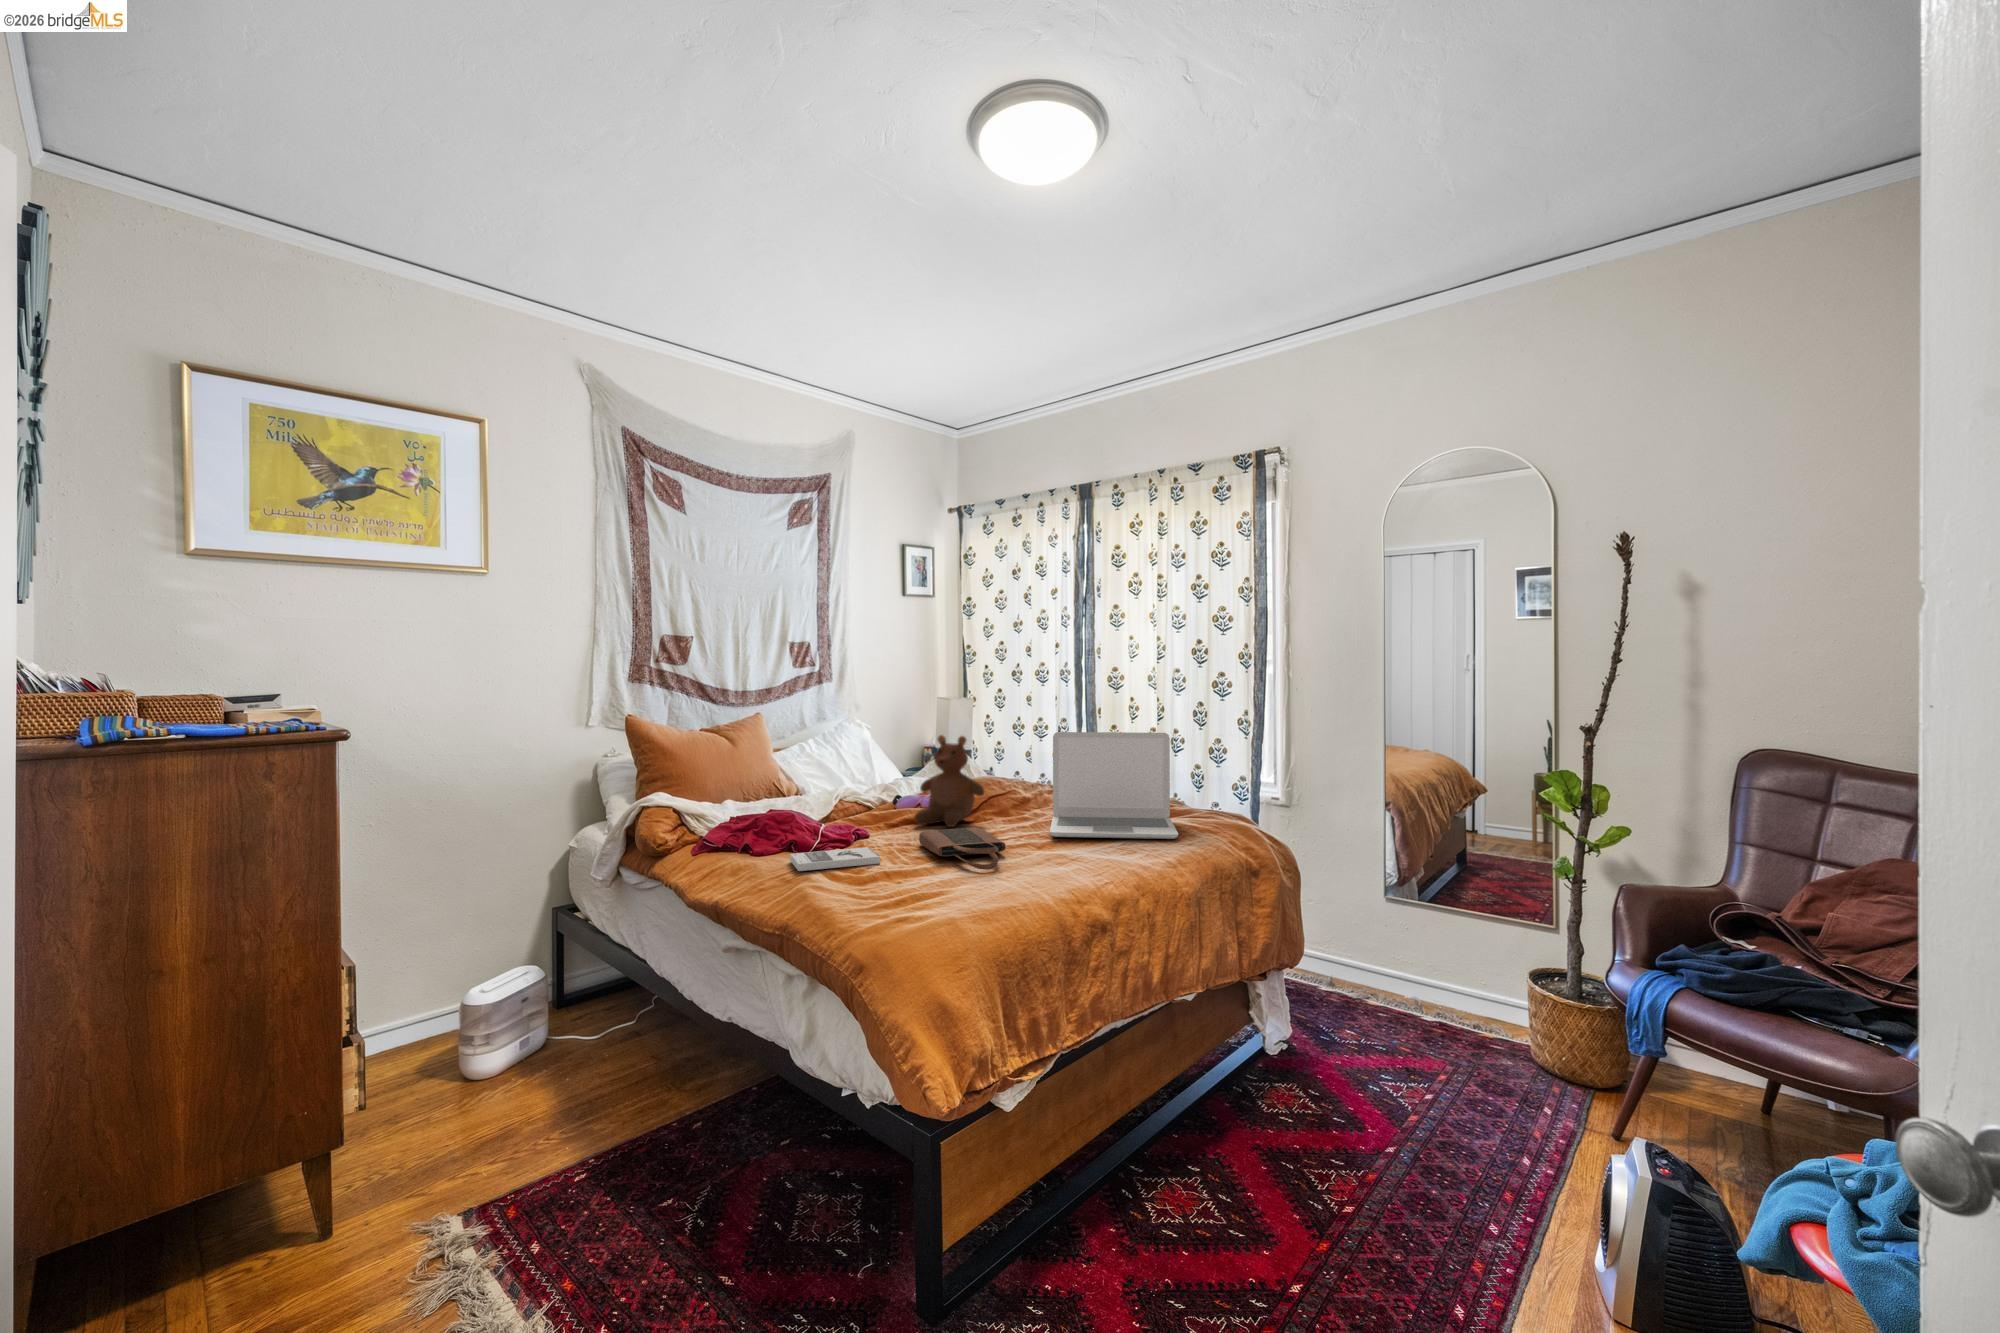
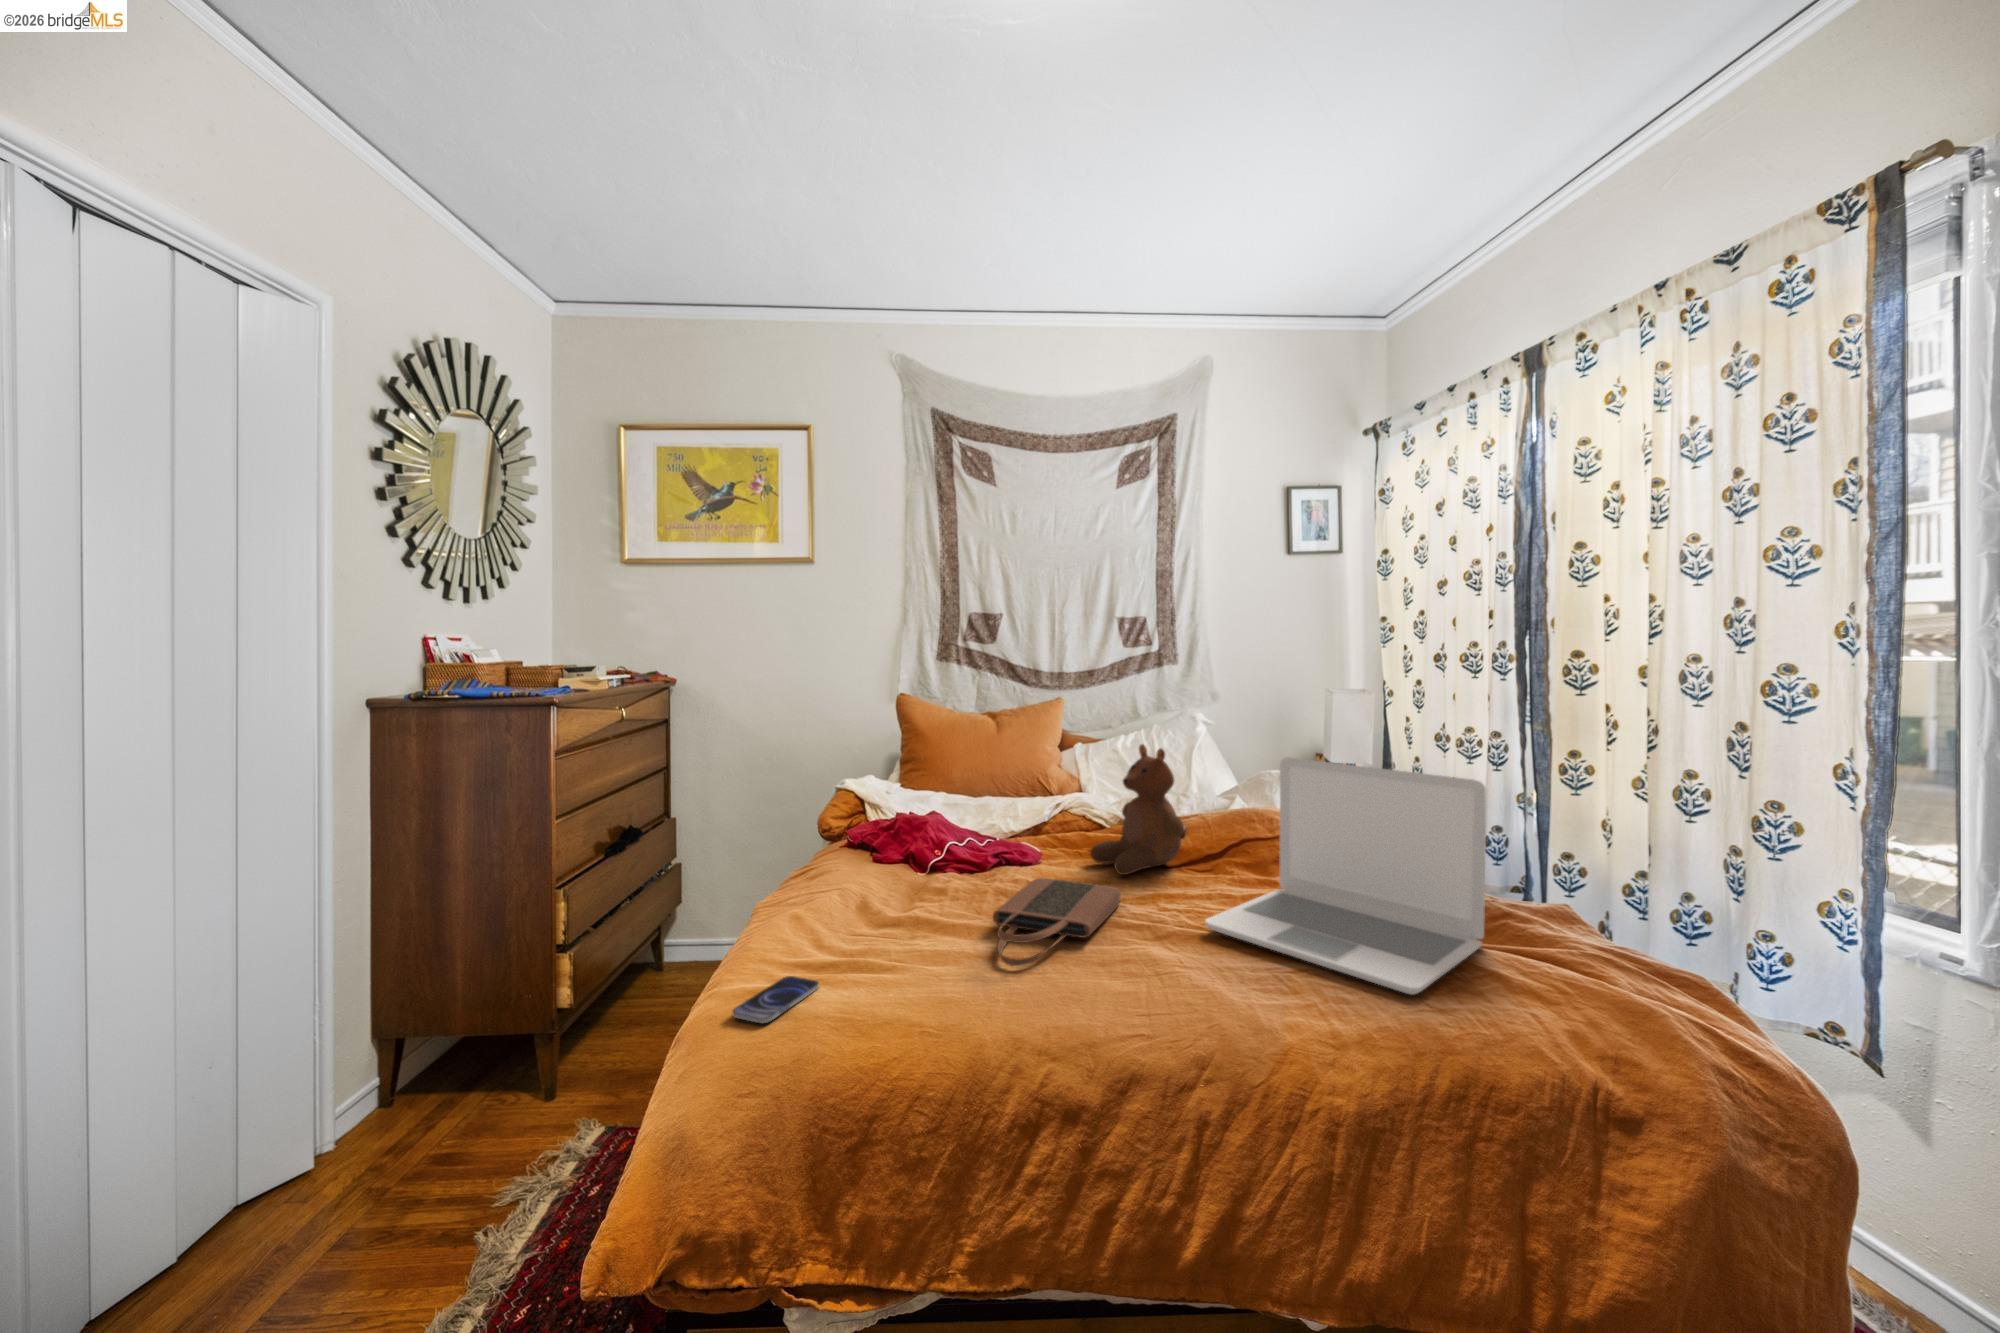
book: present [790,847,880,871] -> none [849,875,966,913]
smartphone: none [870,899,914,921] -> present [732,976,819,1023]

